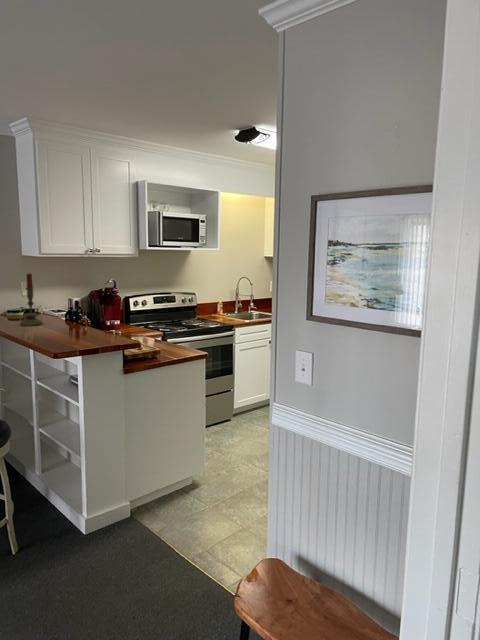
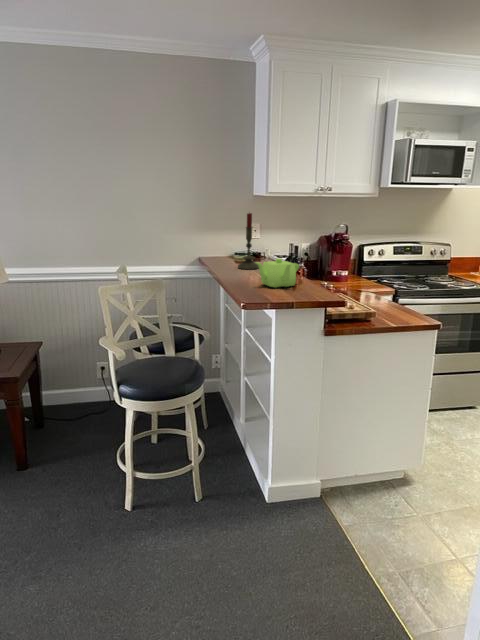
teapot: none [52,313,91,339] -> present [255,258,299,288]

